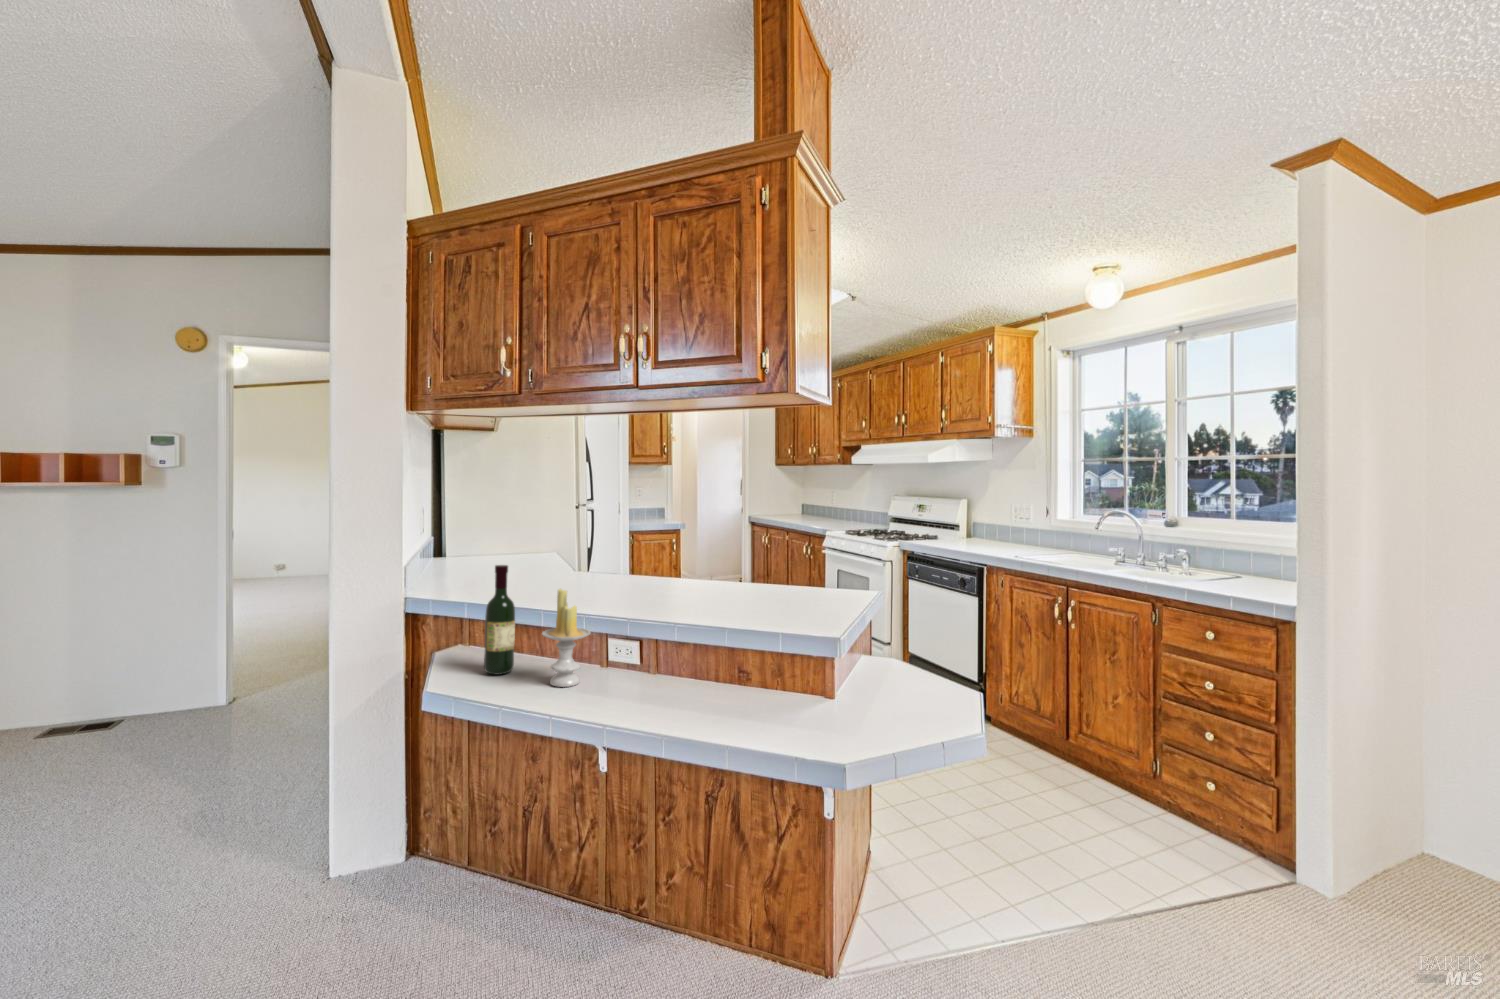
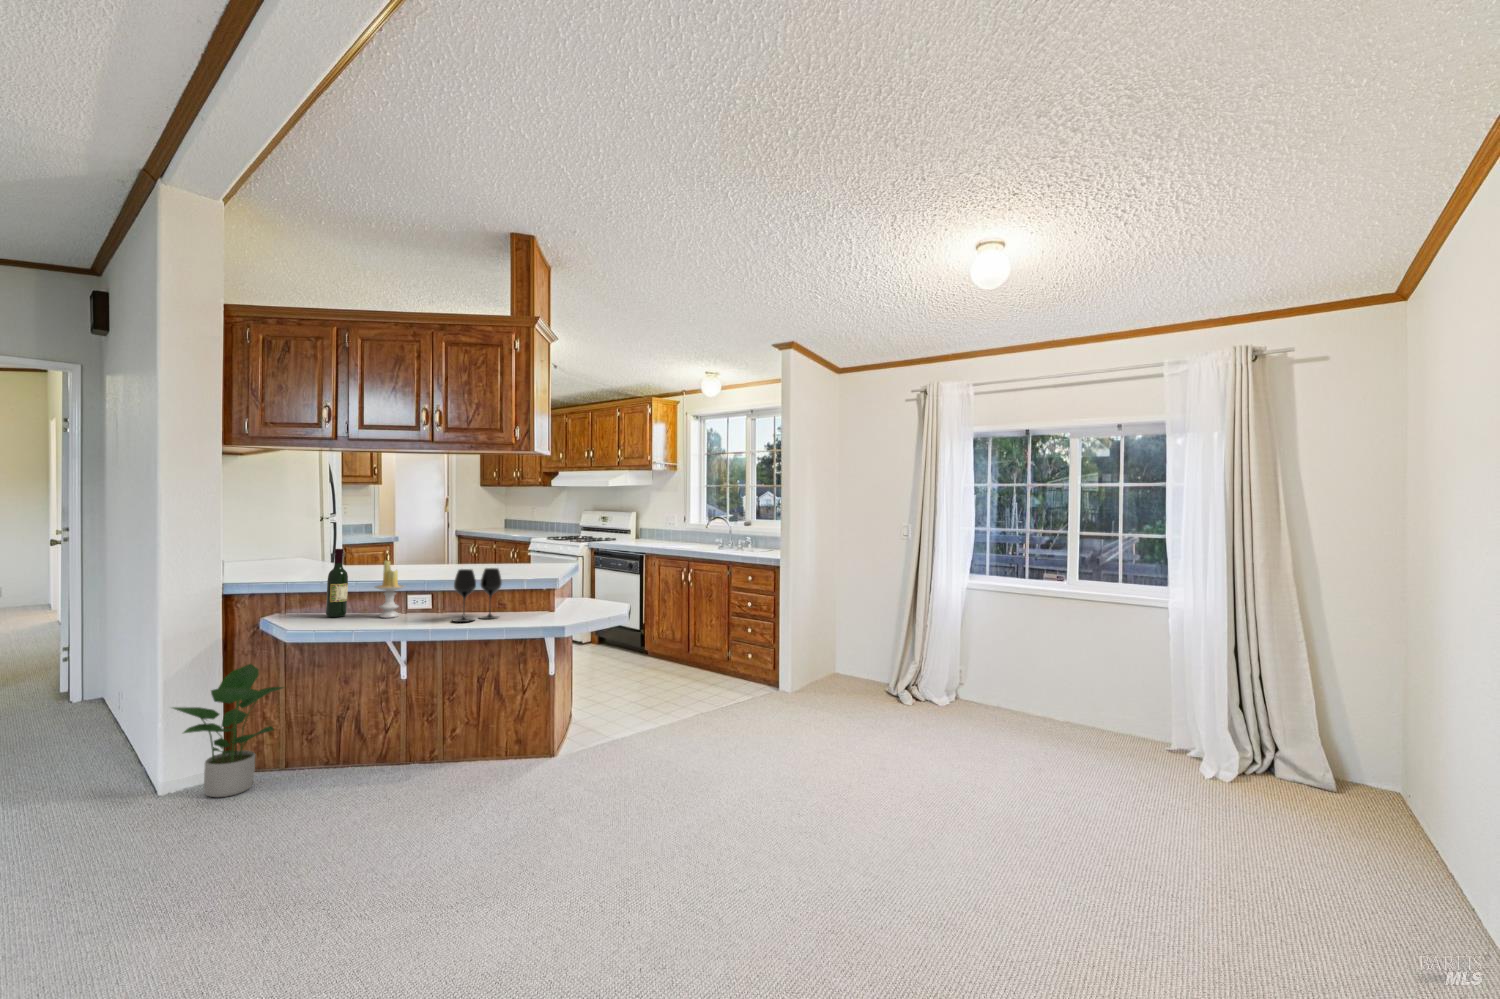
wine glass: none [644,615,734,720] -> present [453,568,502,622]
potted plant: none [285,726,450,934] -> present [173,664,283,797]

